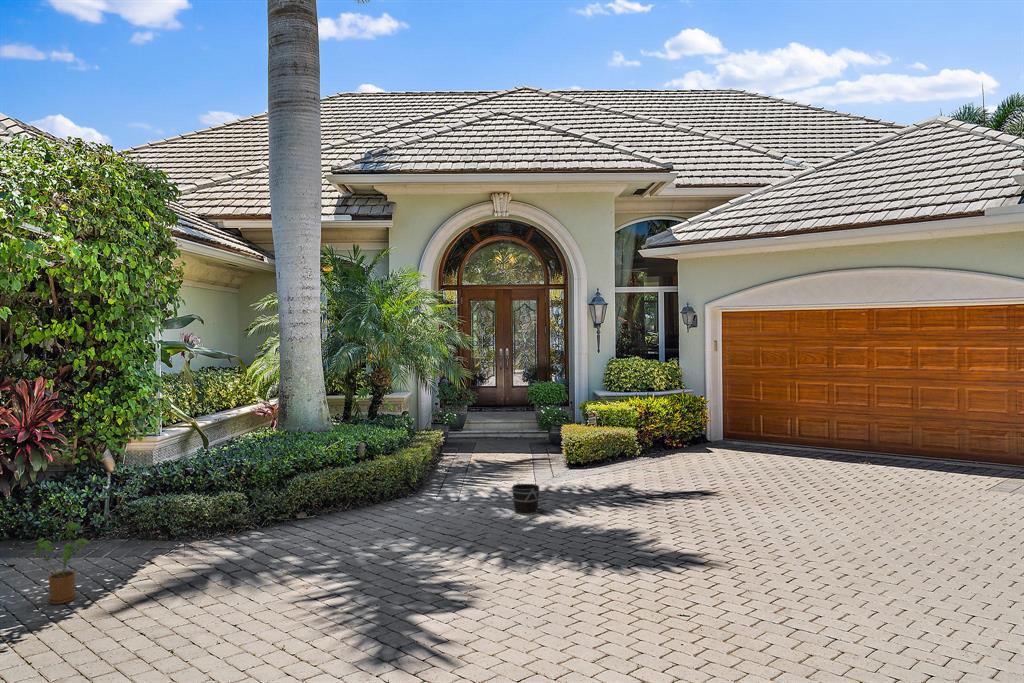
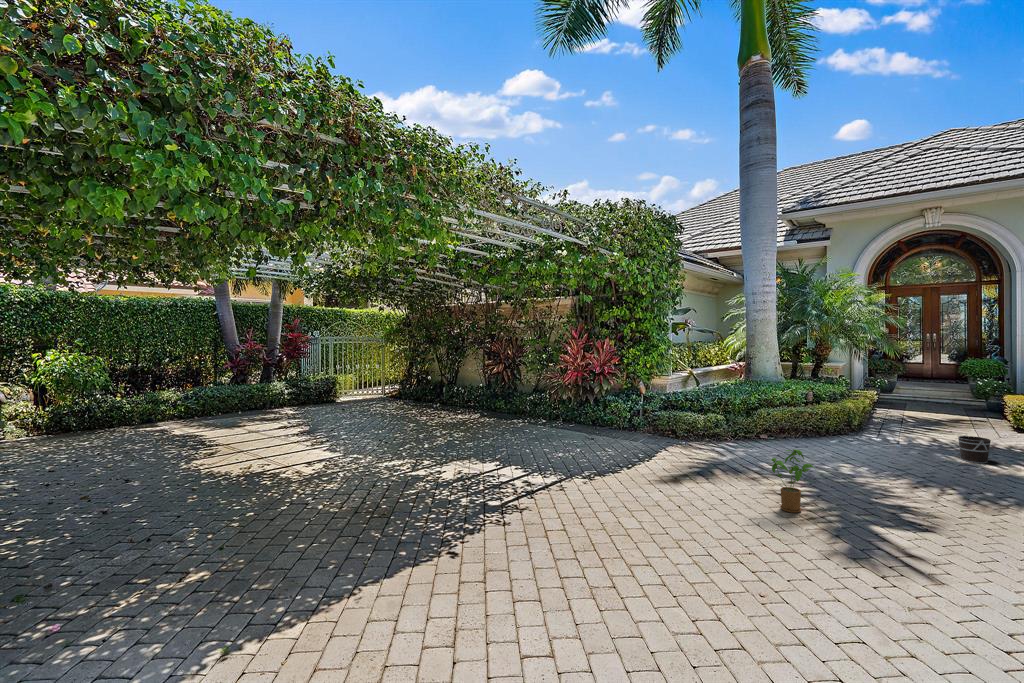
house plant: present [35,523,89,604] -> present [771,449,815,513]

